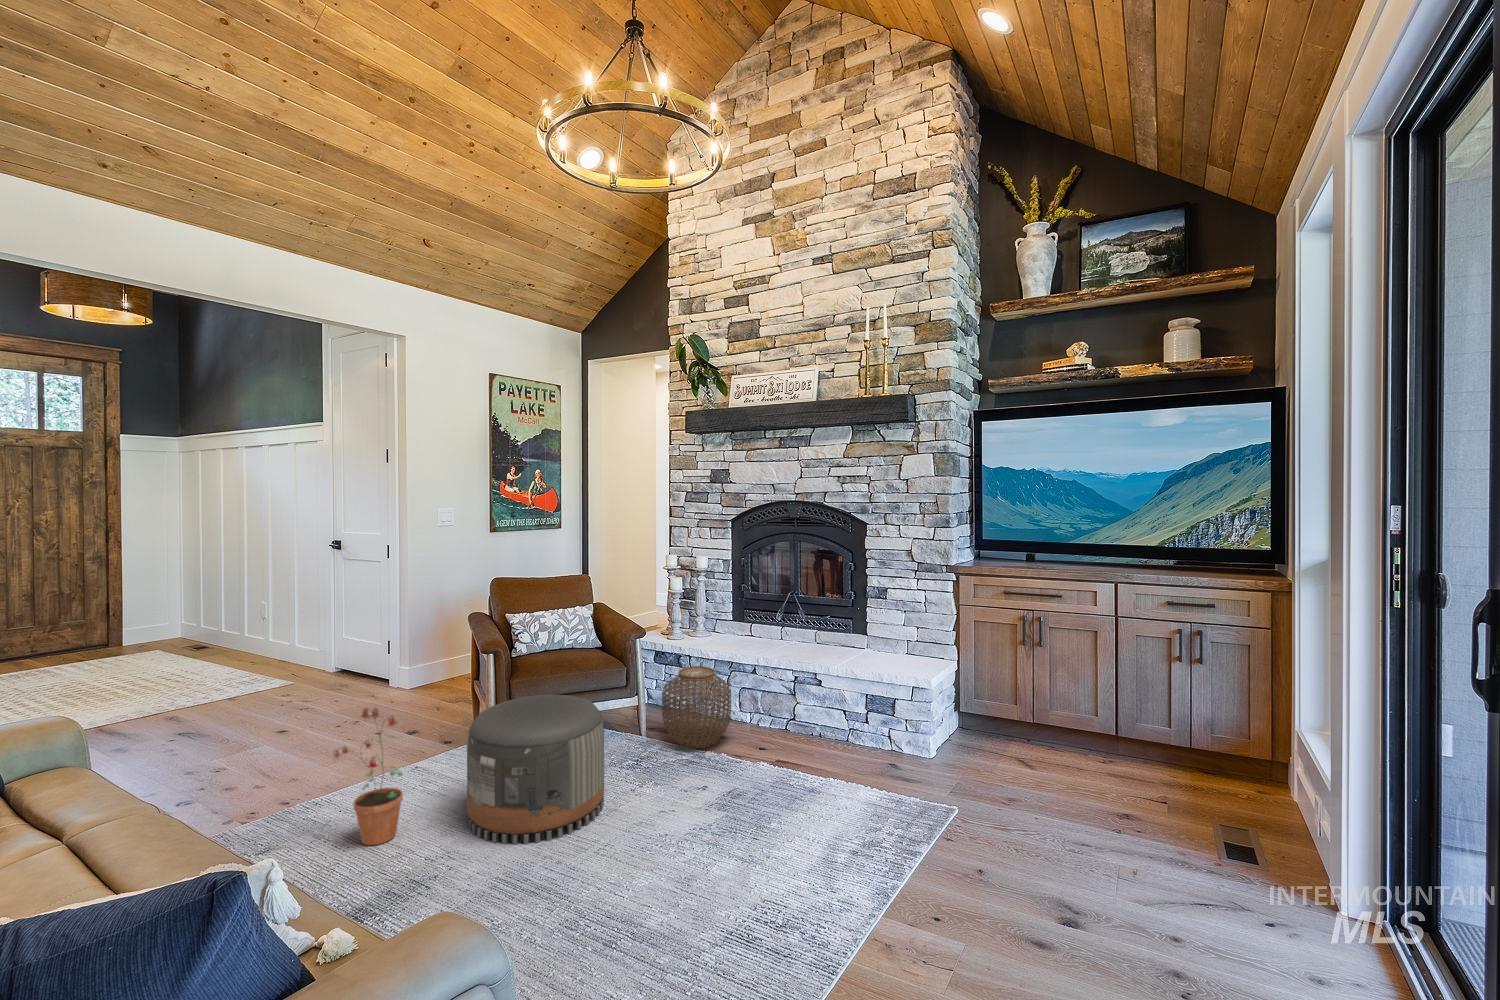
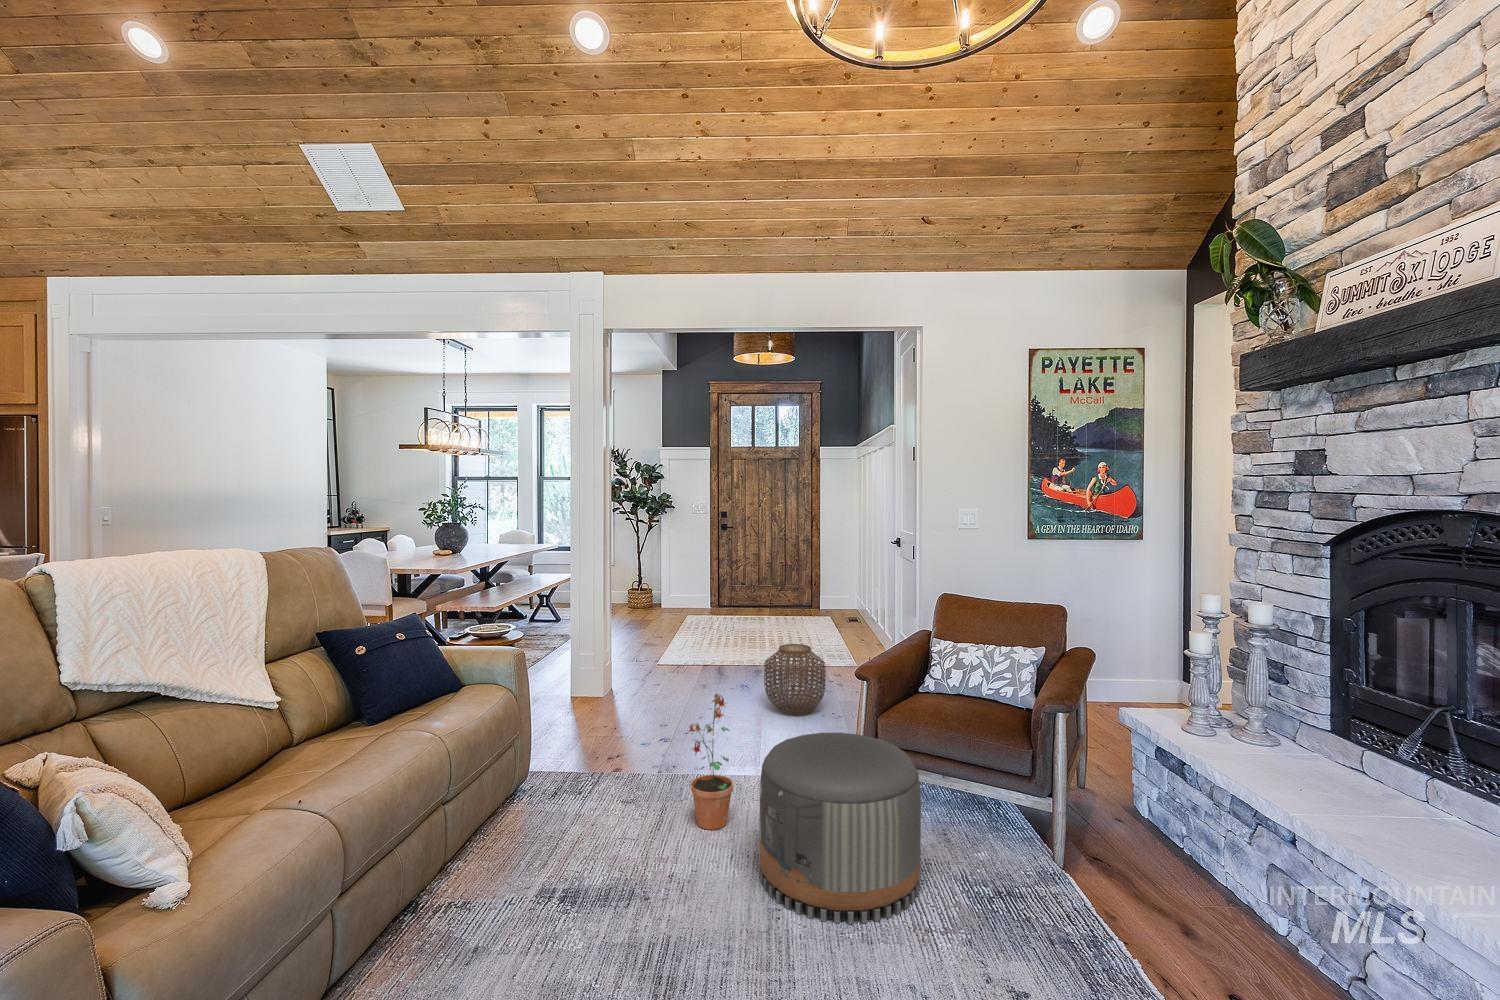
woven basket: present [662,666,731,748] -> present [764,644,826,716]

